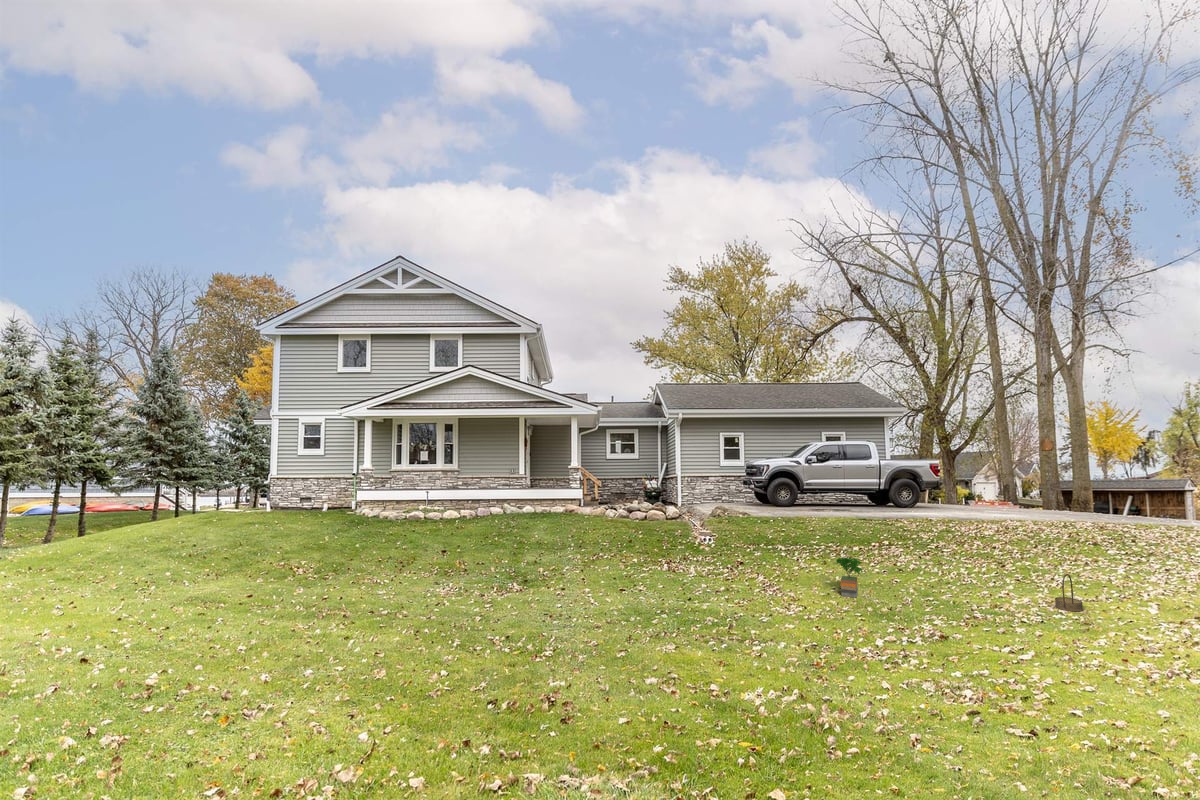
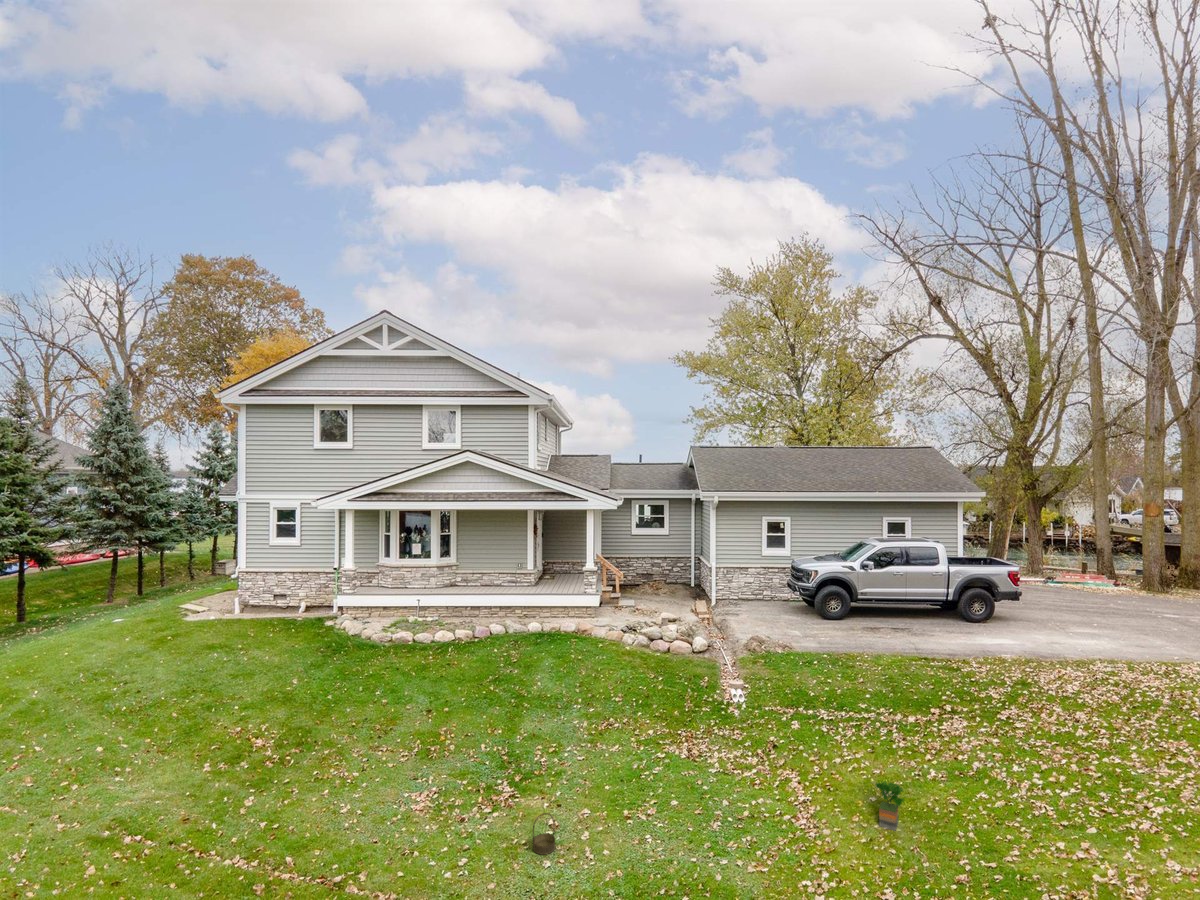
basket: present [1055,574,1083,611] -> present [533,813,555,855]

